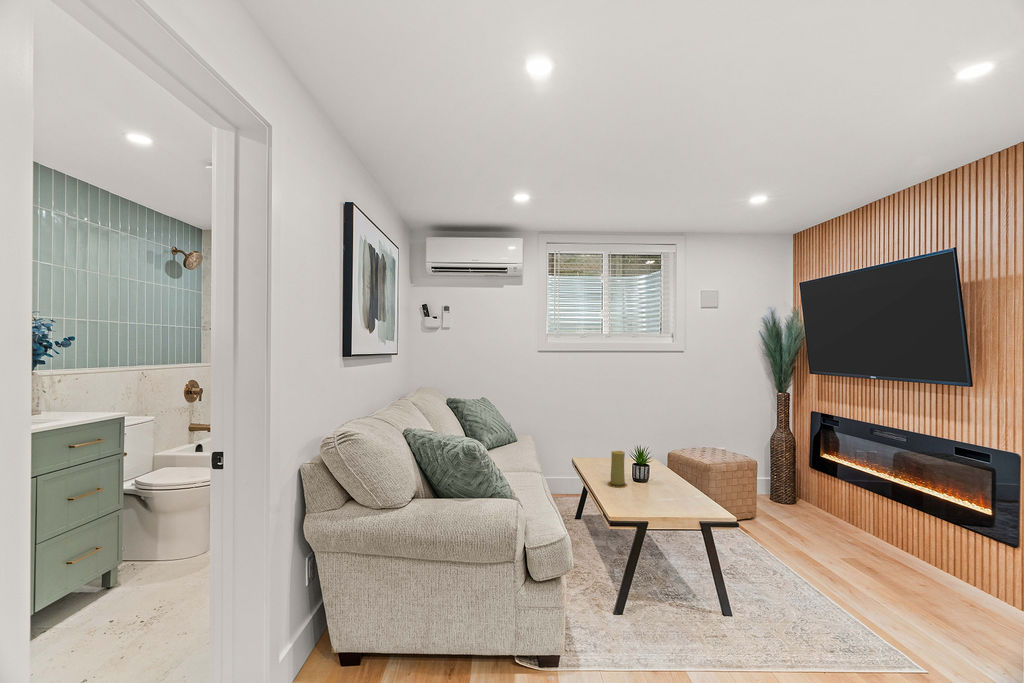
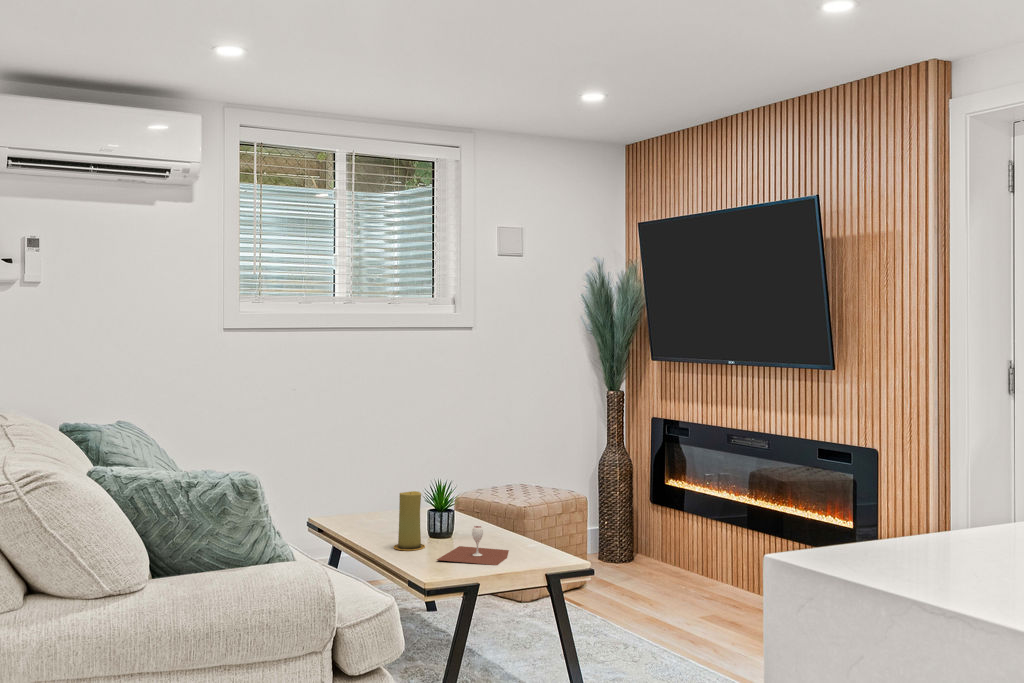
wine glass: none [628,479,685,509] -> present [437,526,509,565]

